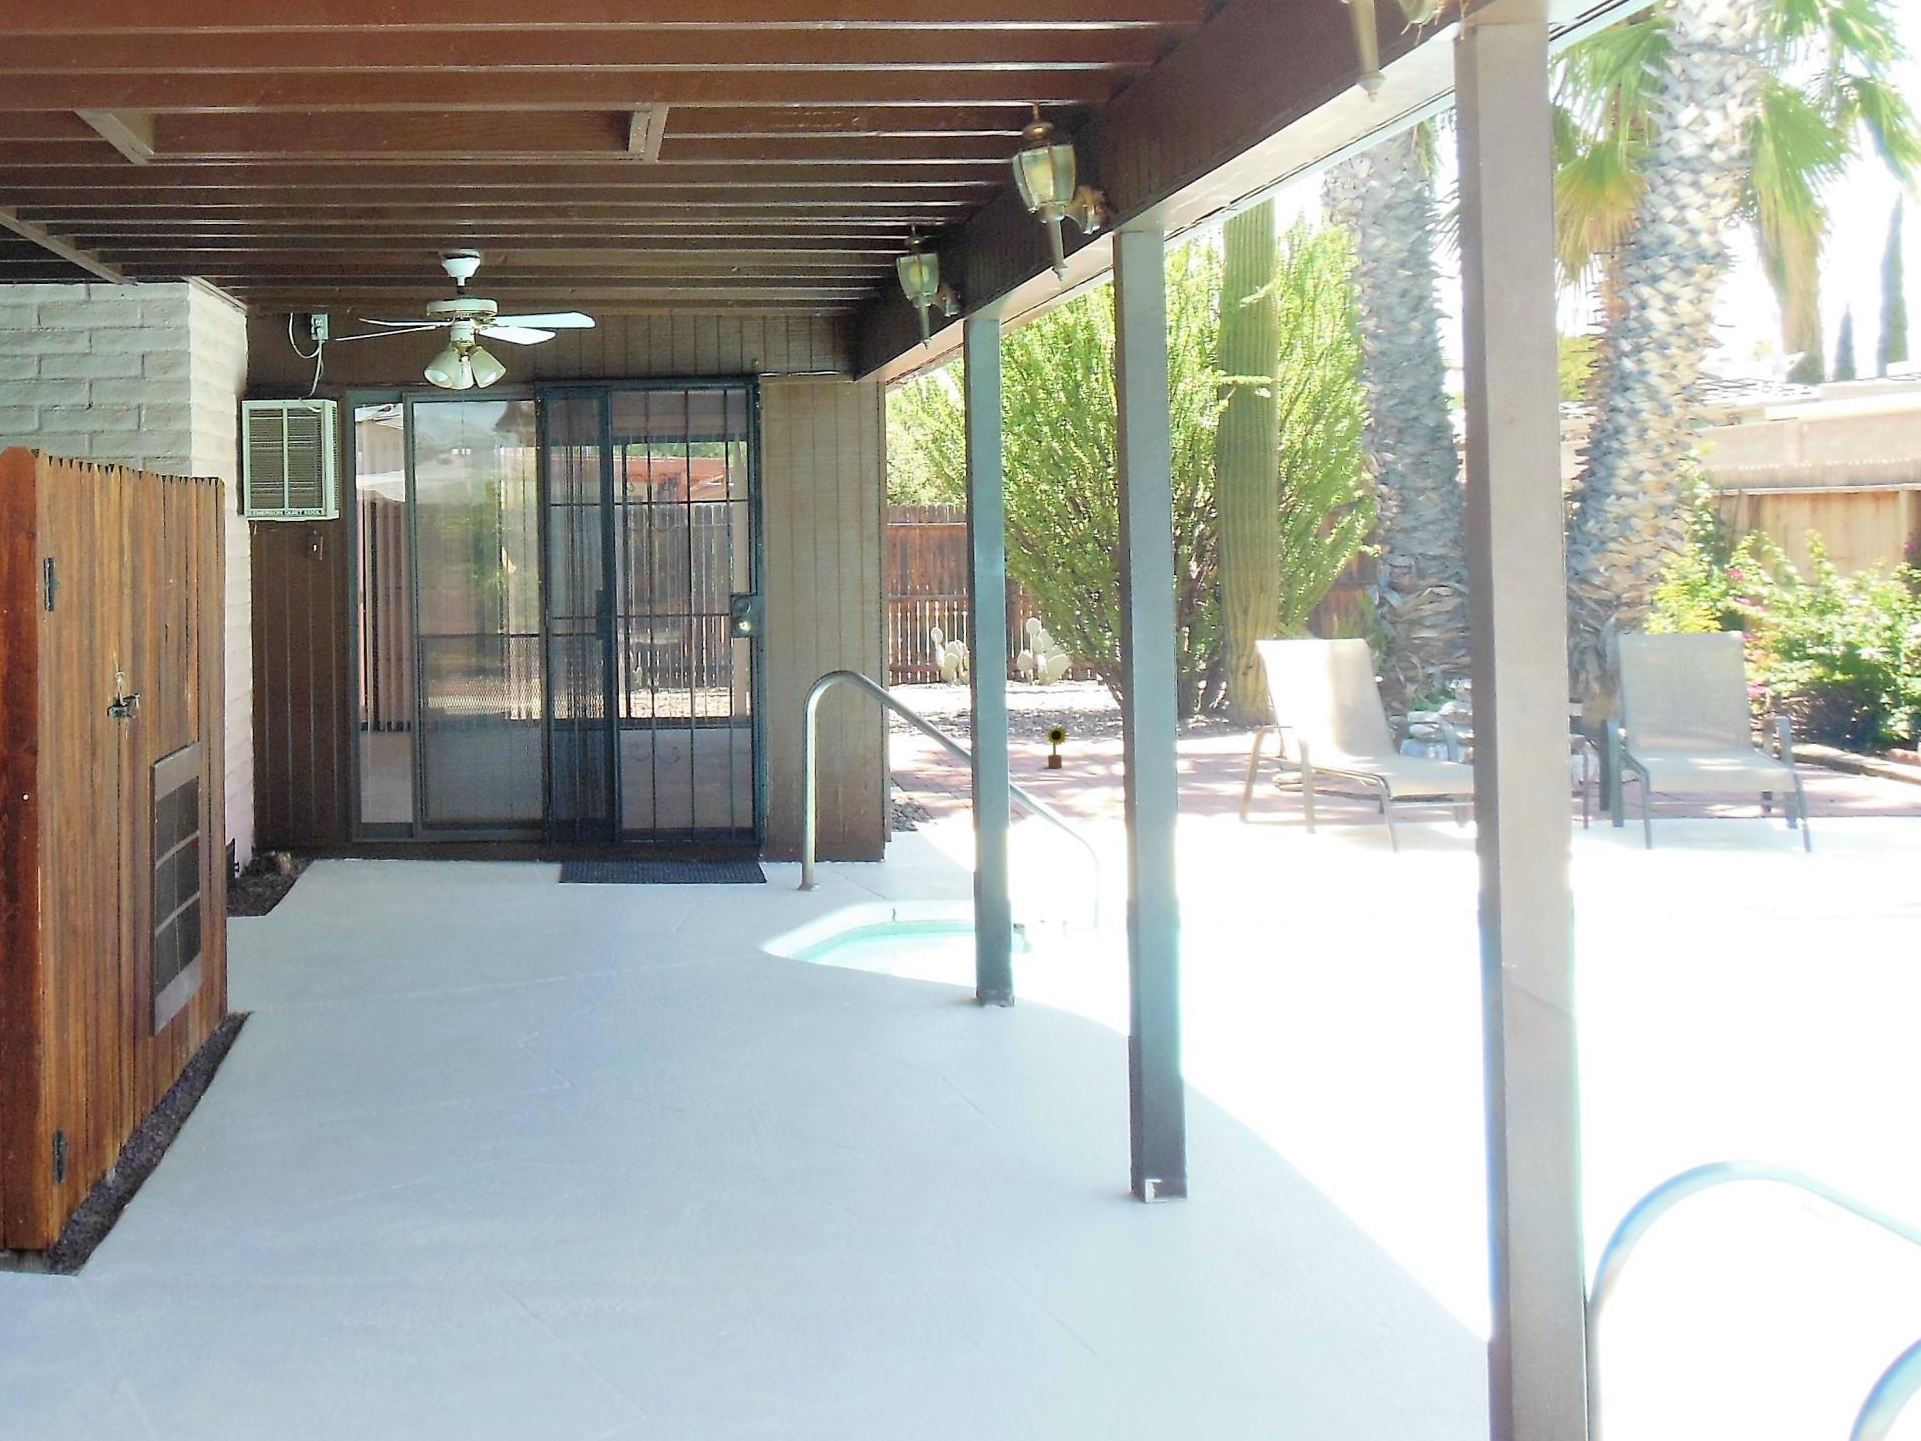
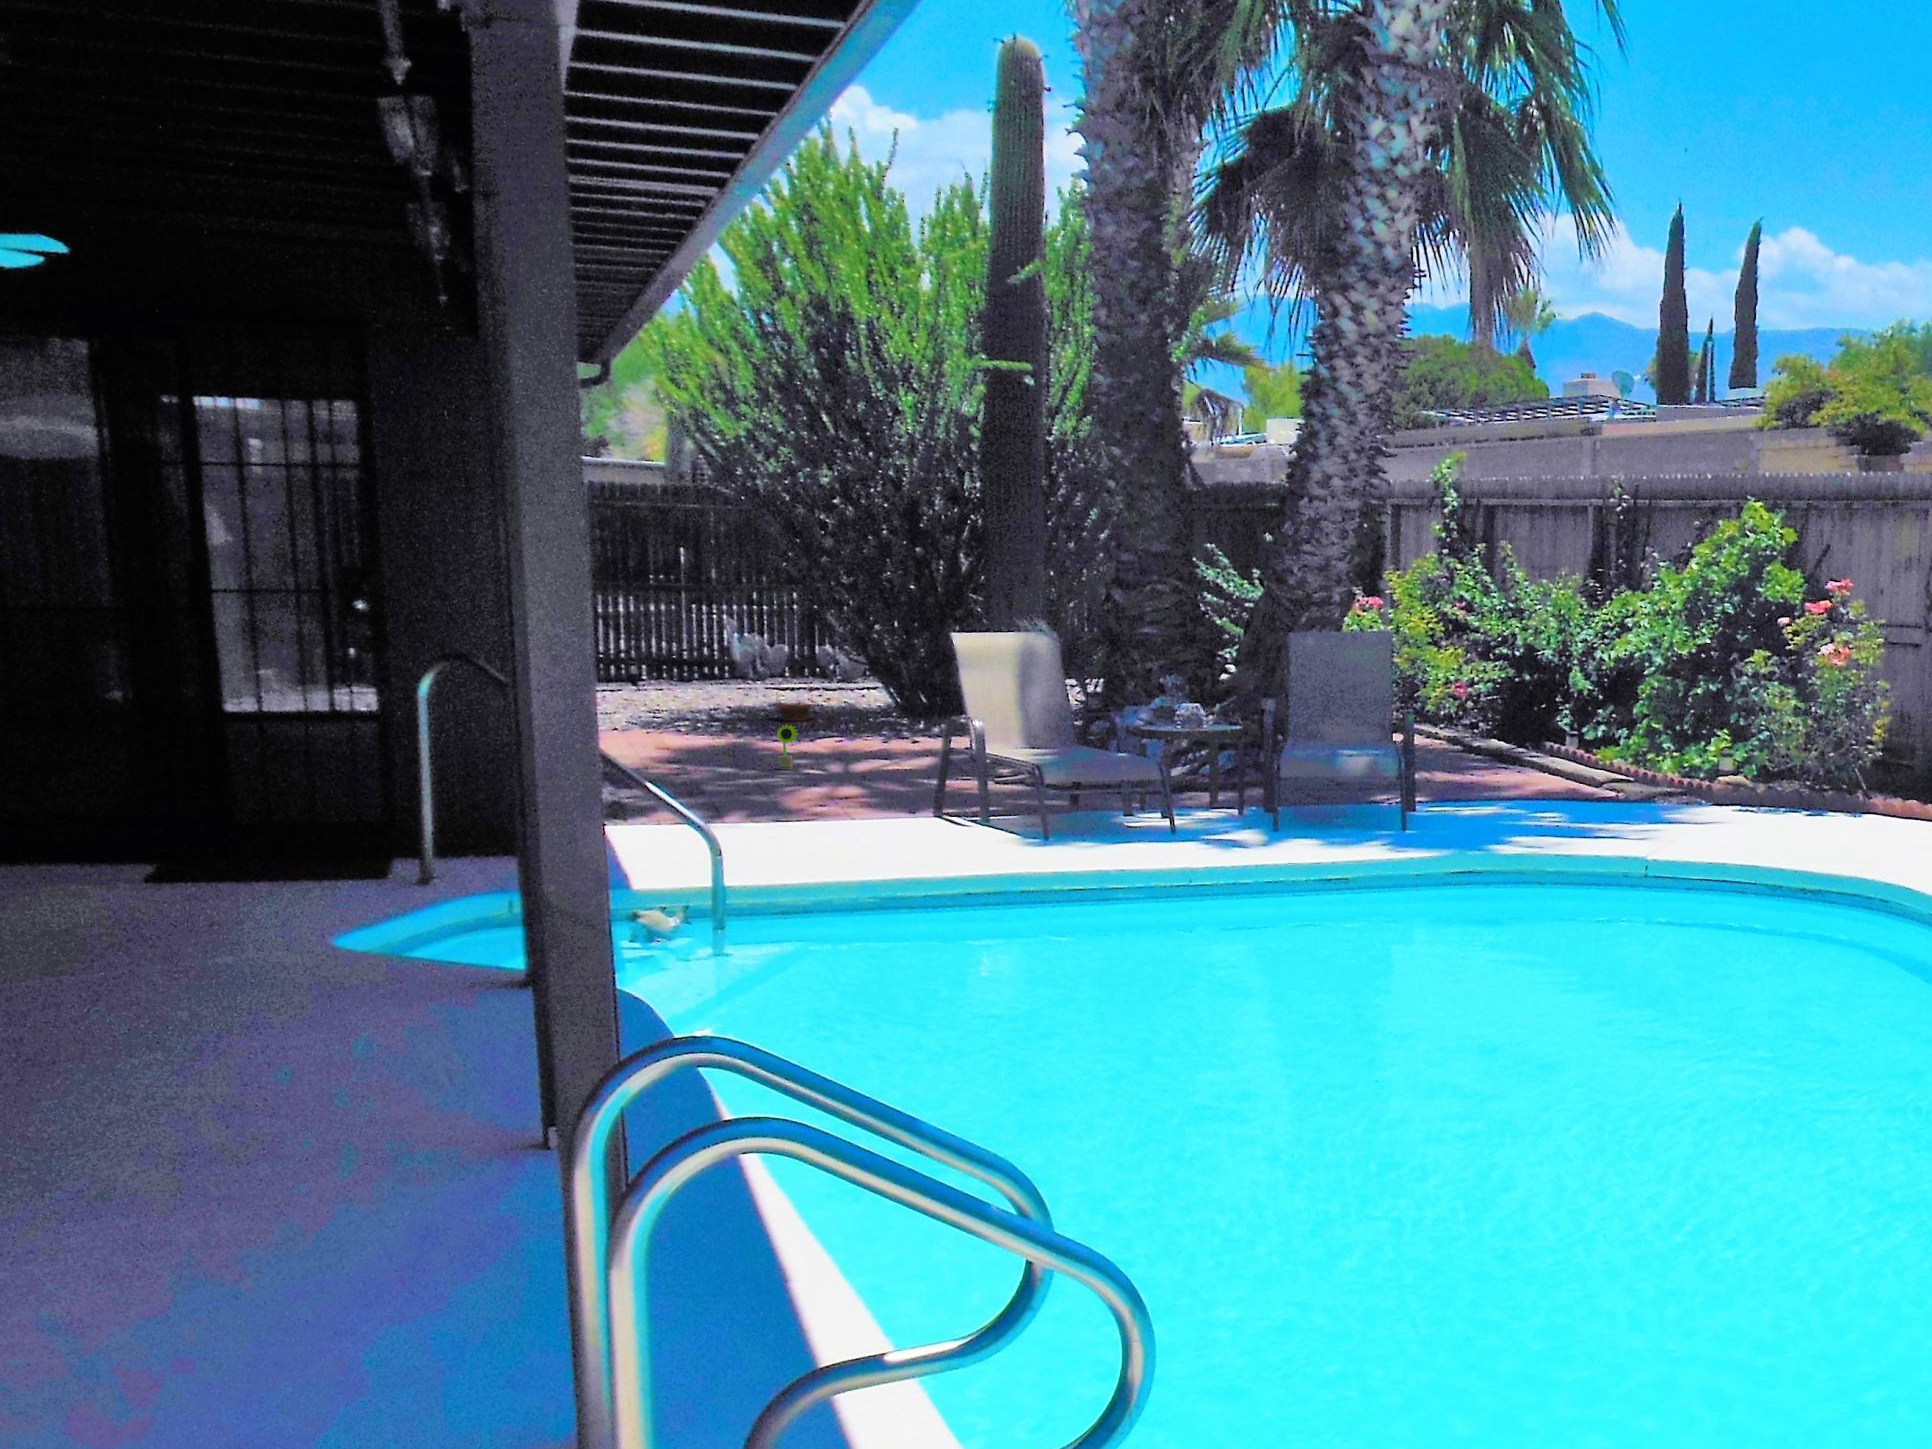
basket: none [1040,668,1083,710] -> present [775,683,815,721]

